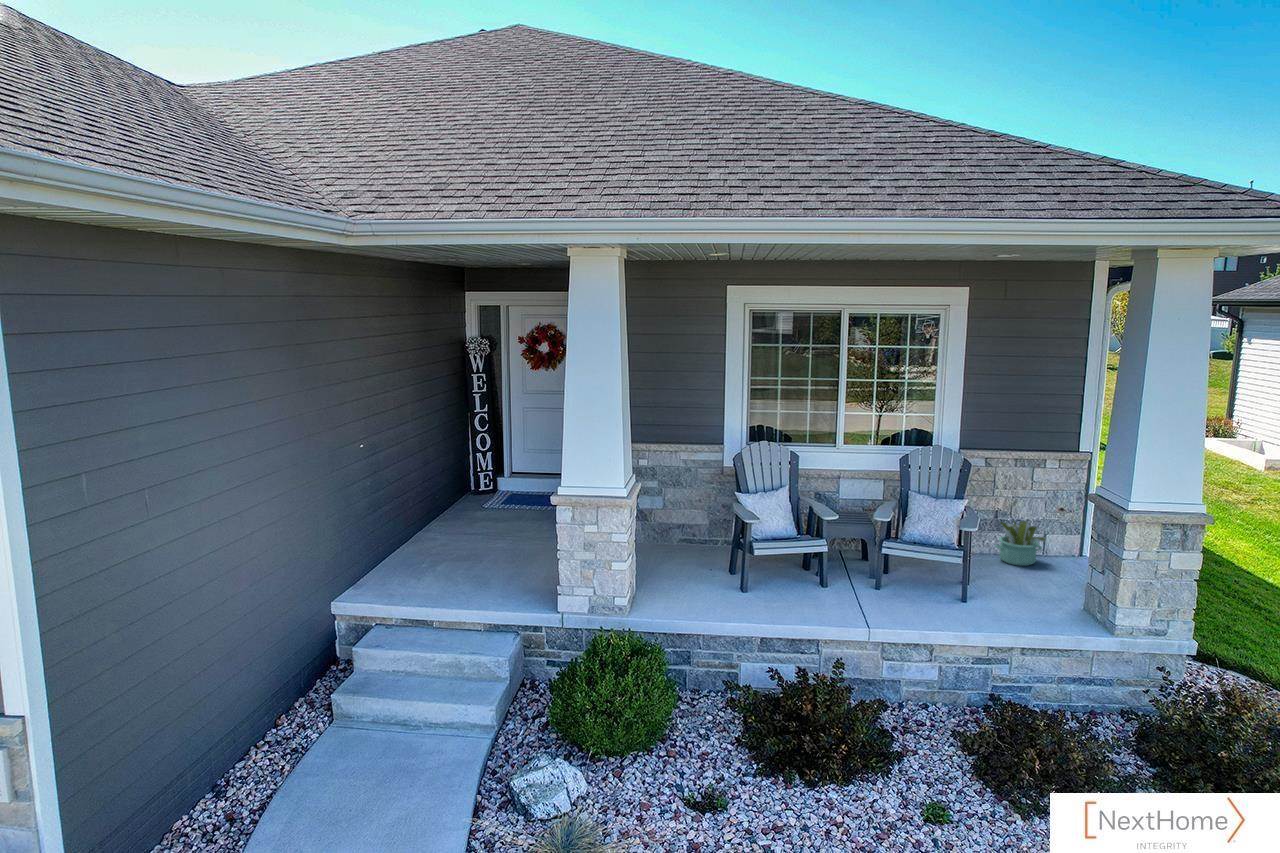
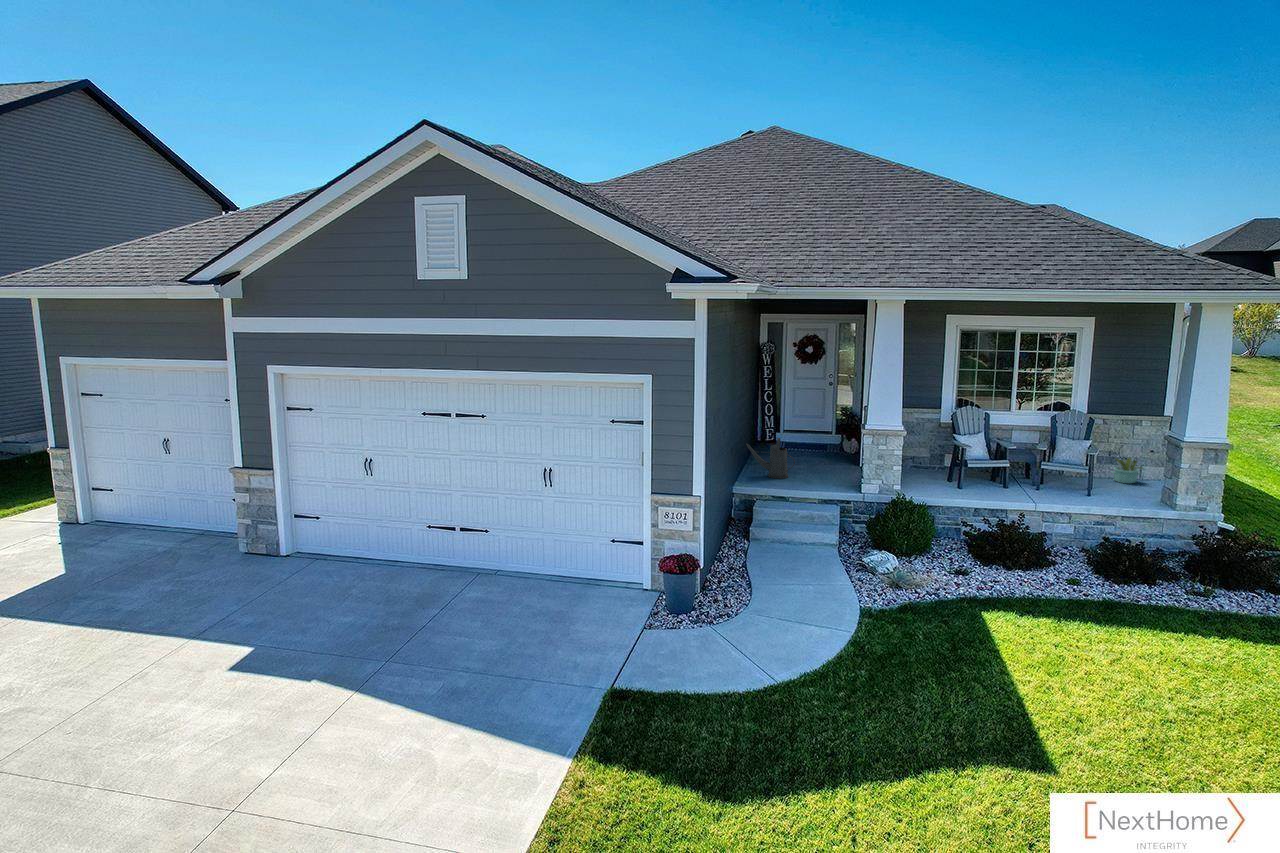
watering can: none [368,504,457,580] -> present [746,438,795,479]

